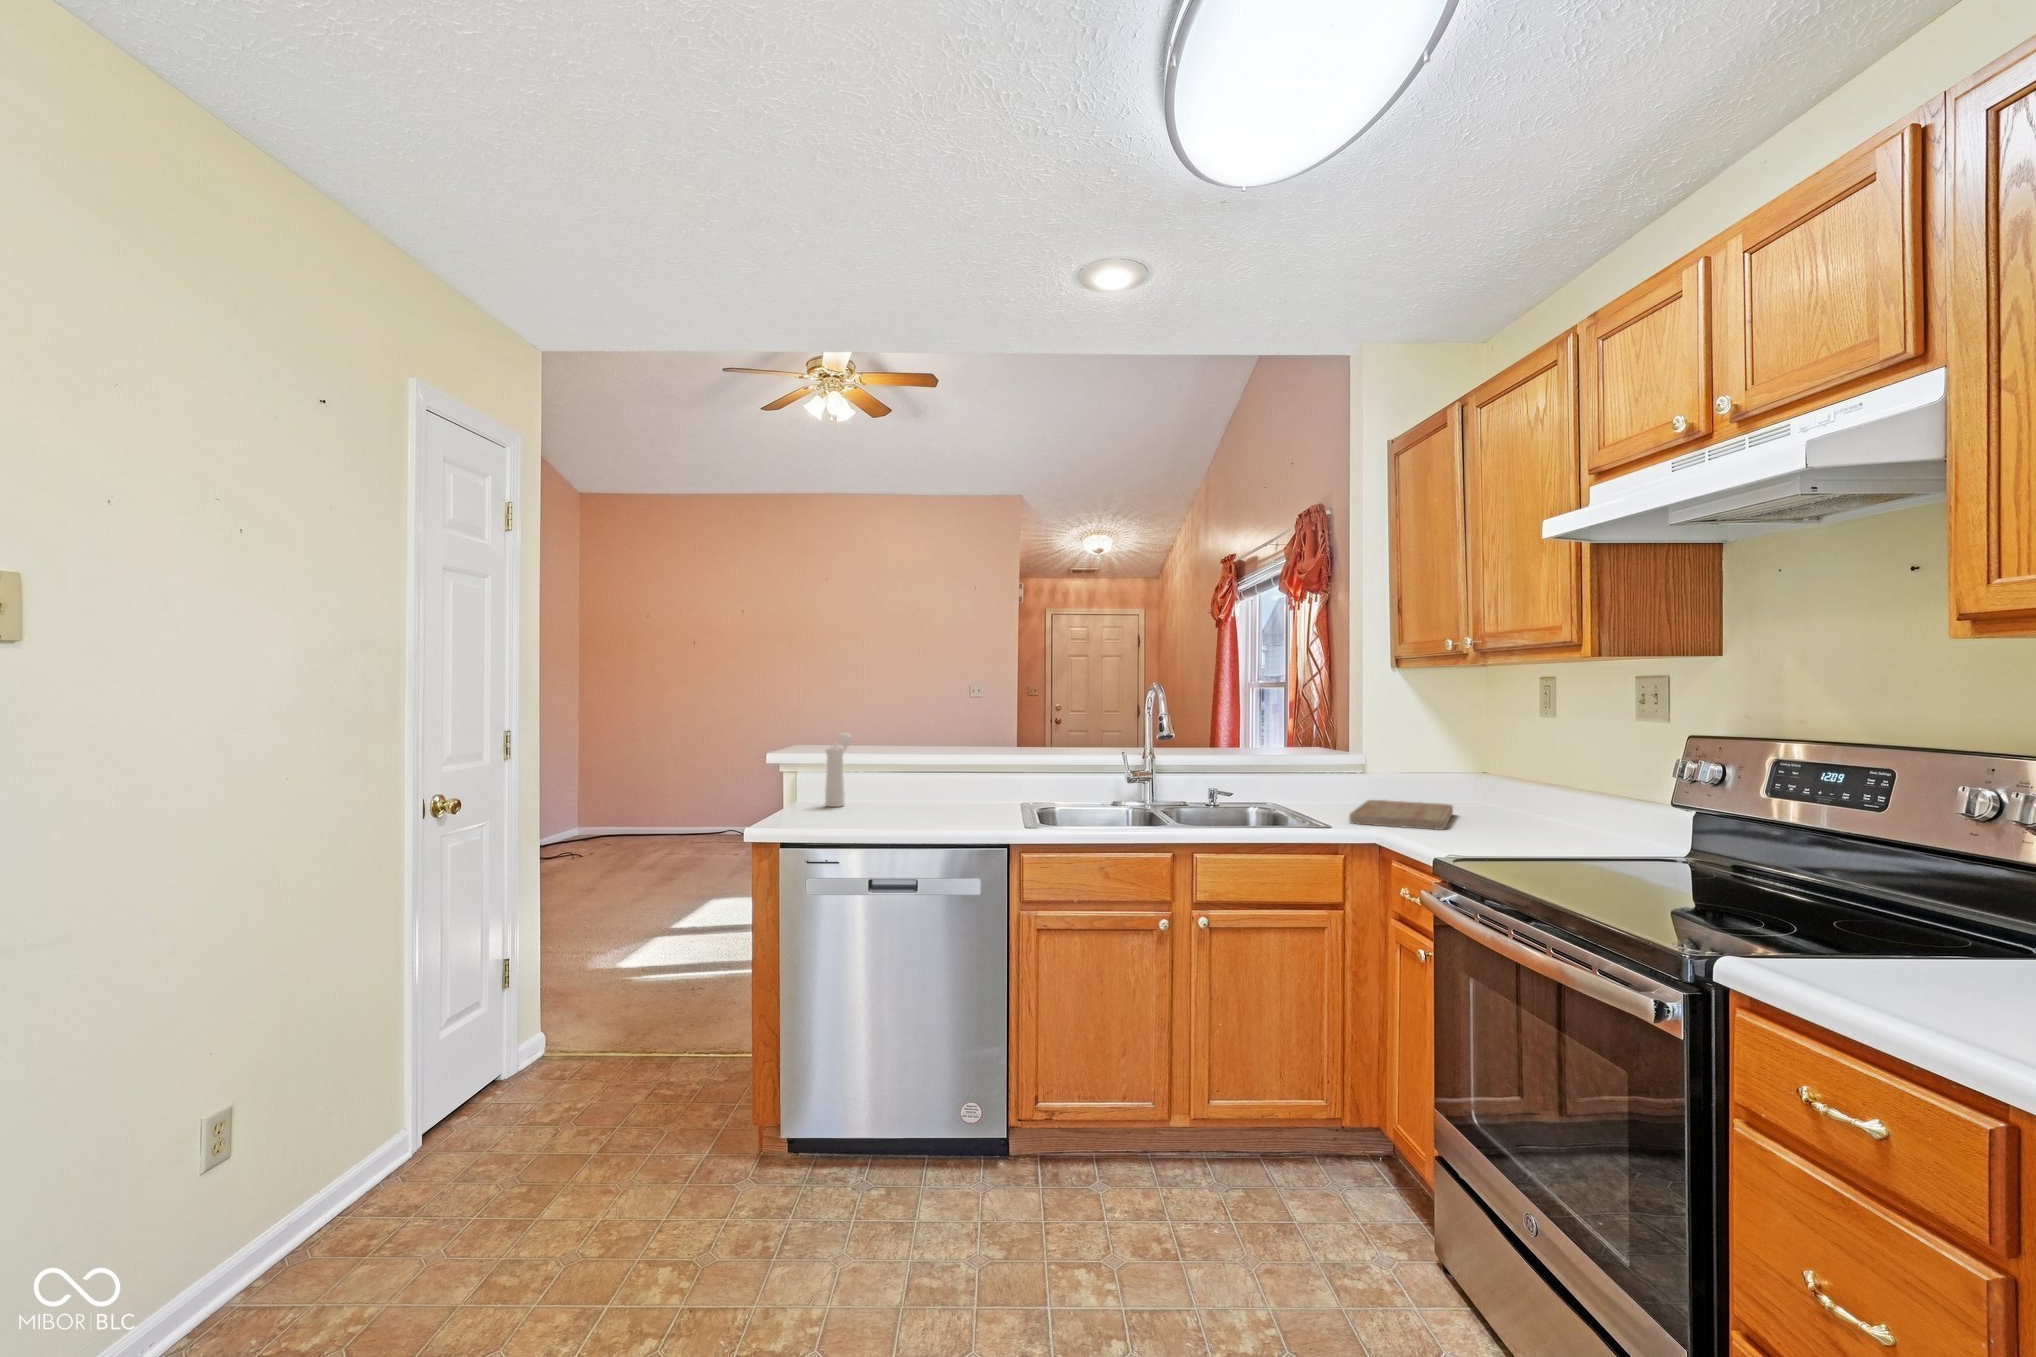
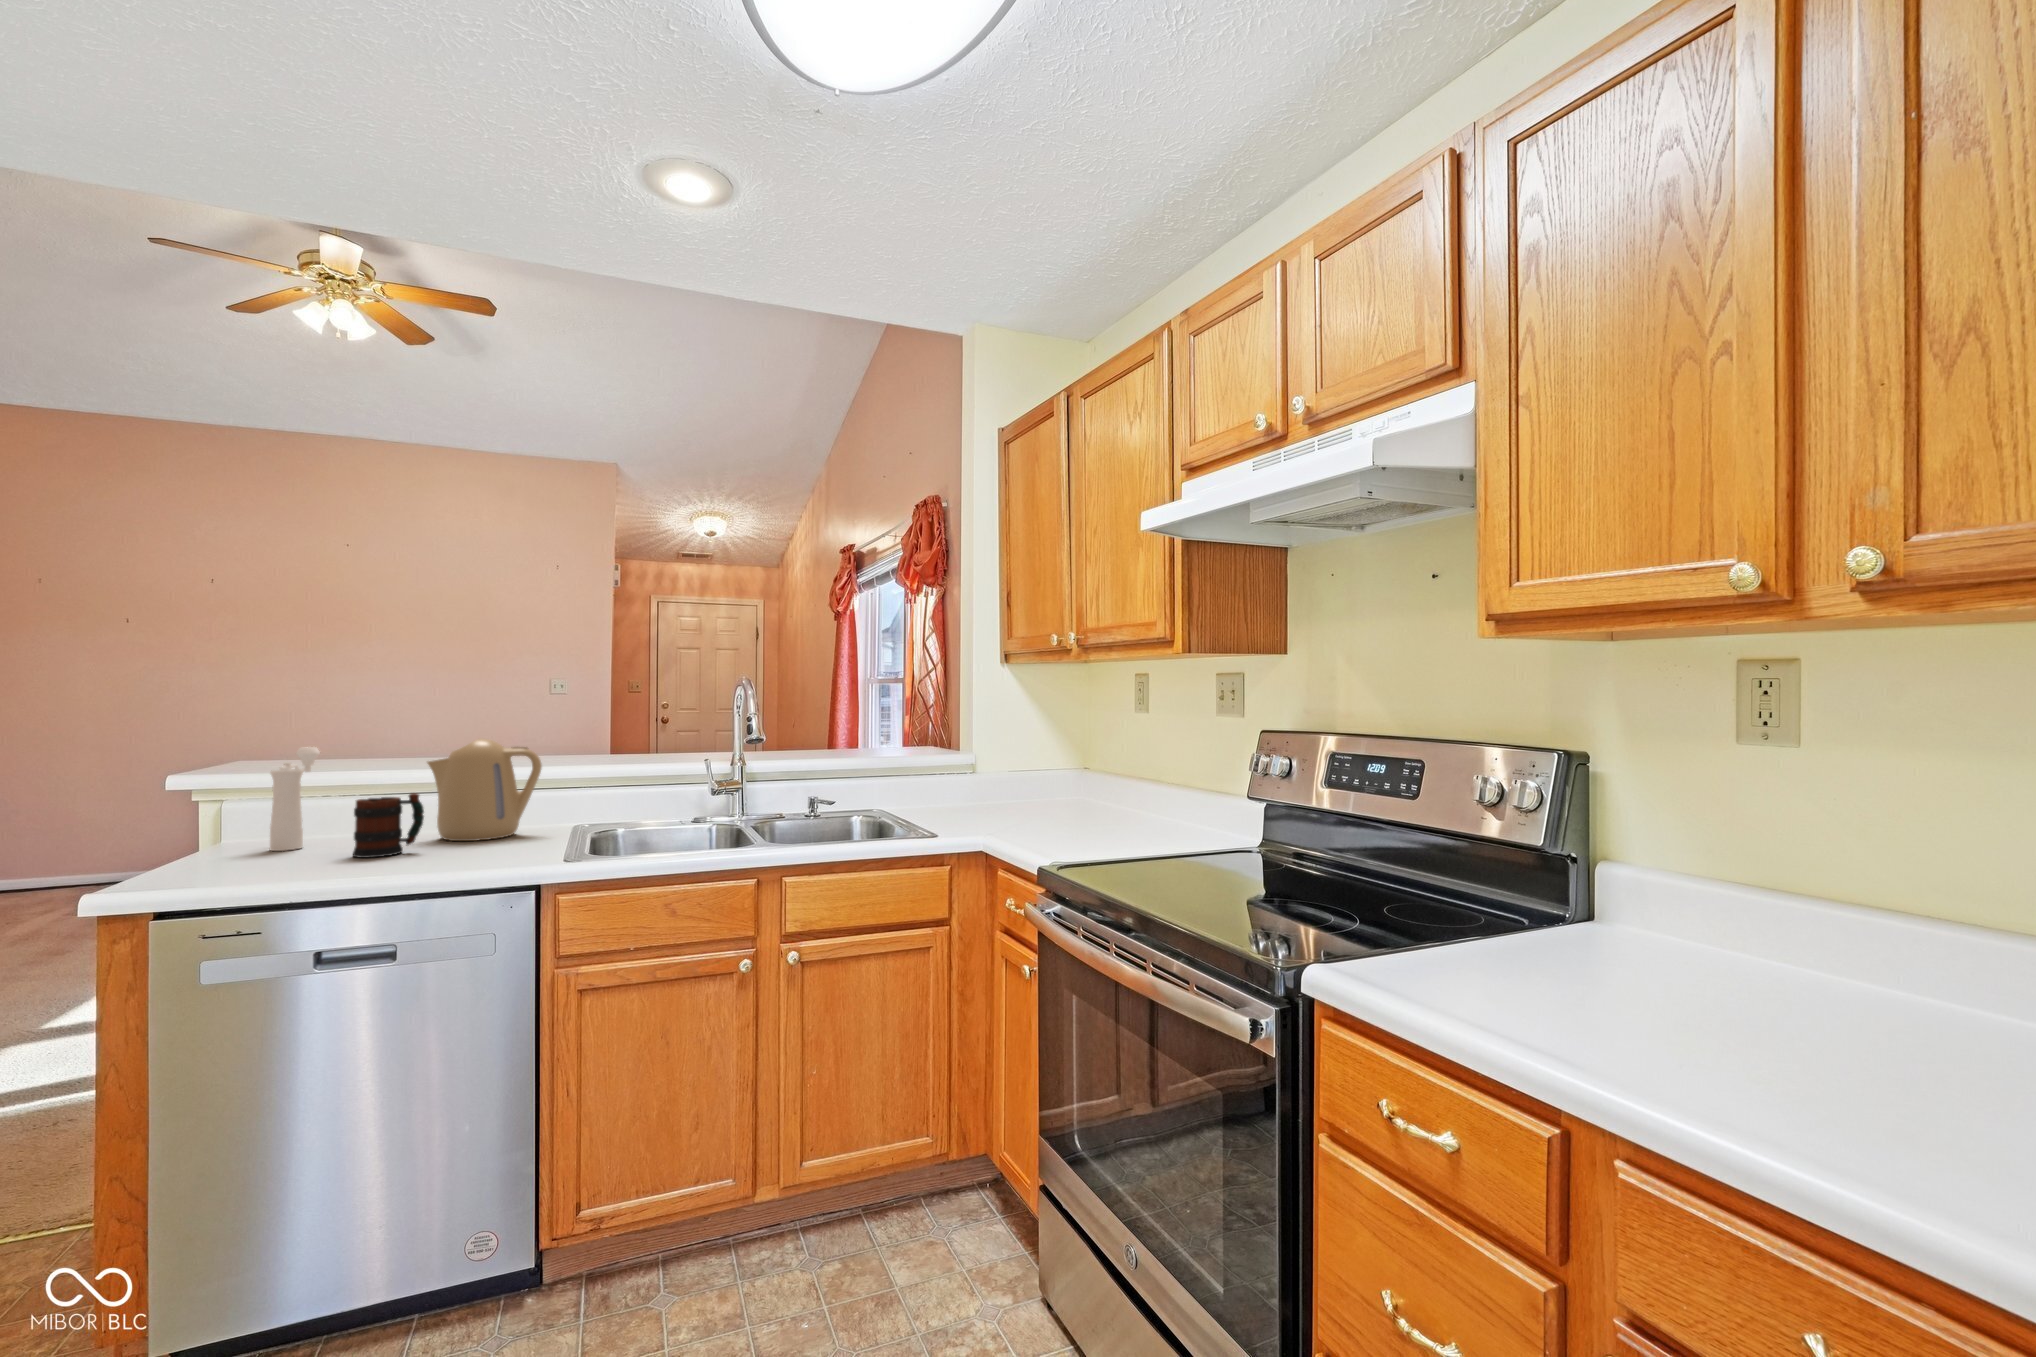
kettle: none [920,729,998,807] -> present [427,738,542,841]
mug: none [879,768,923,815] -> present [353,793,424,858]
cutting board: present [1349,800,1453,830] -> none [958,802,1060,833]

